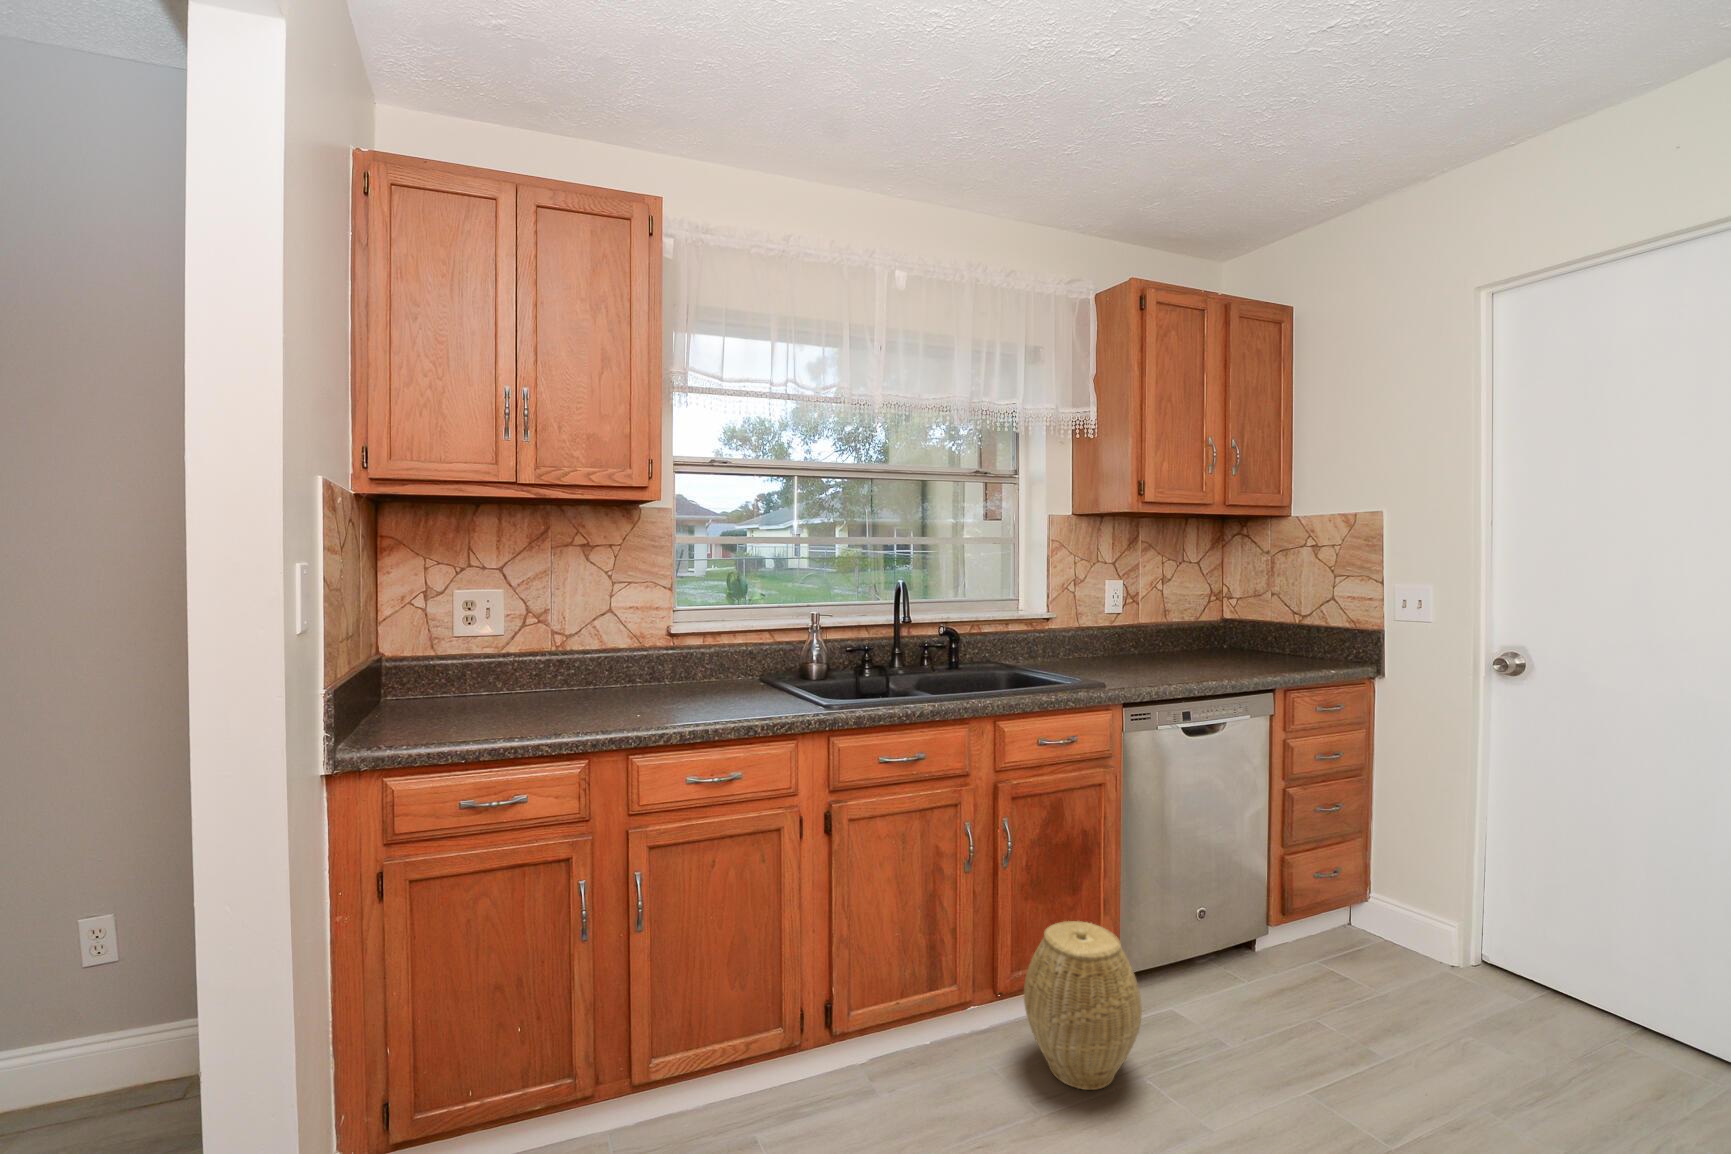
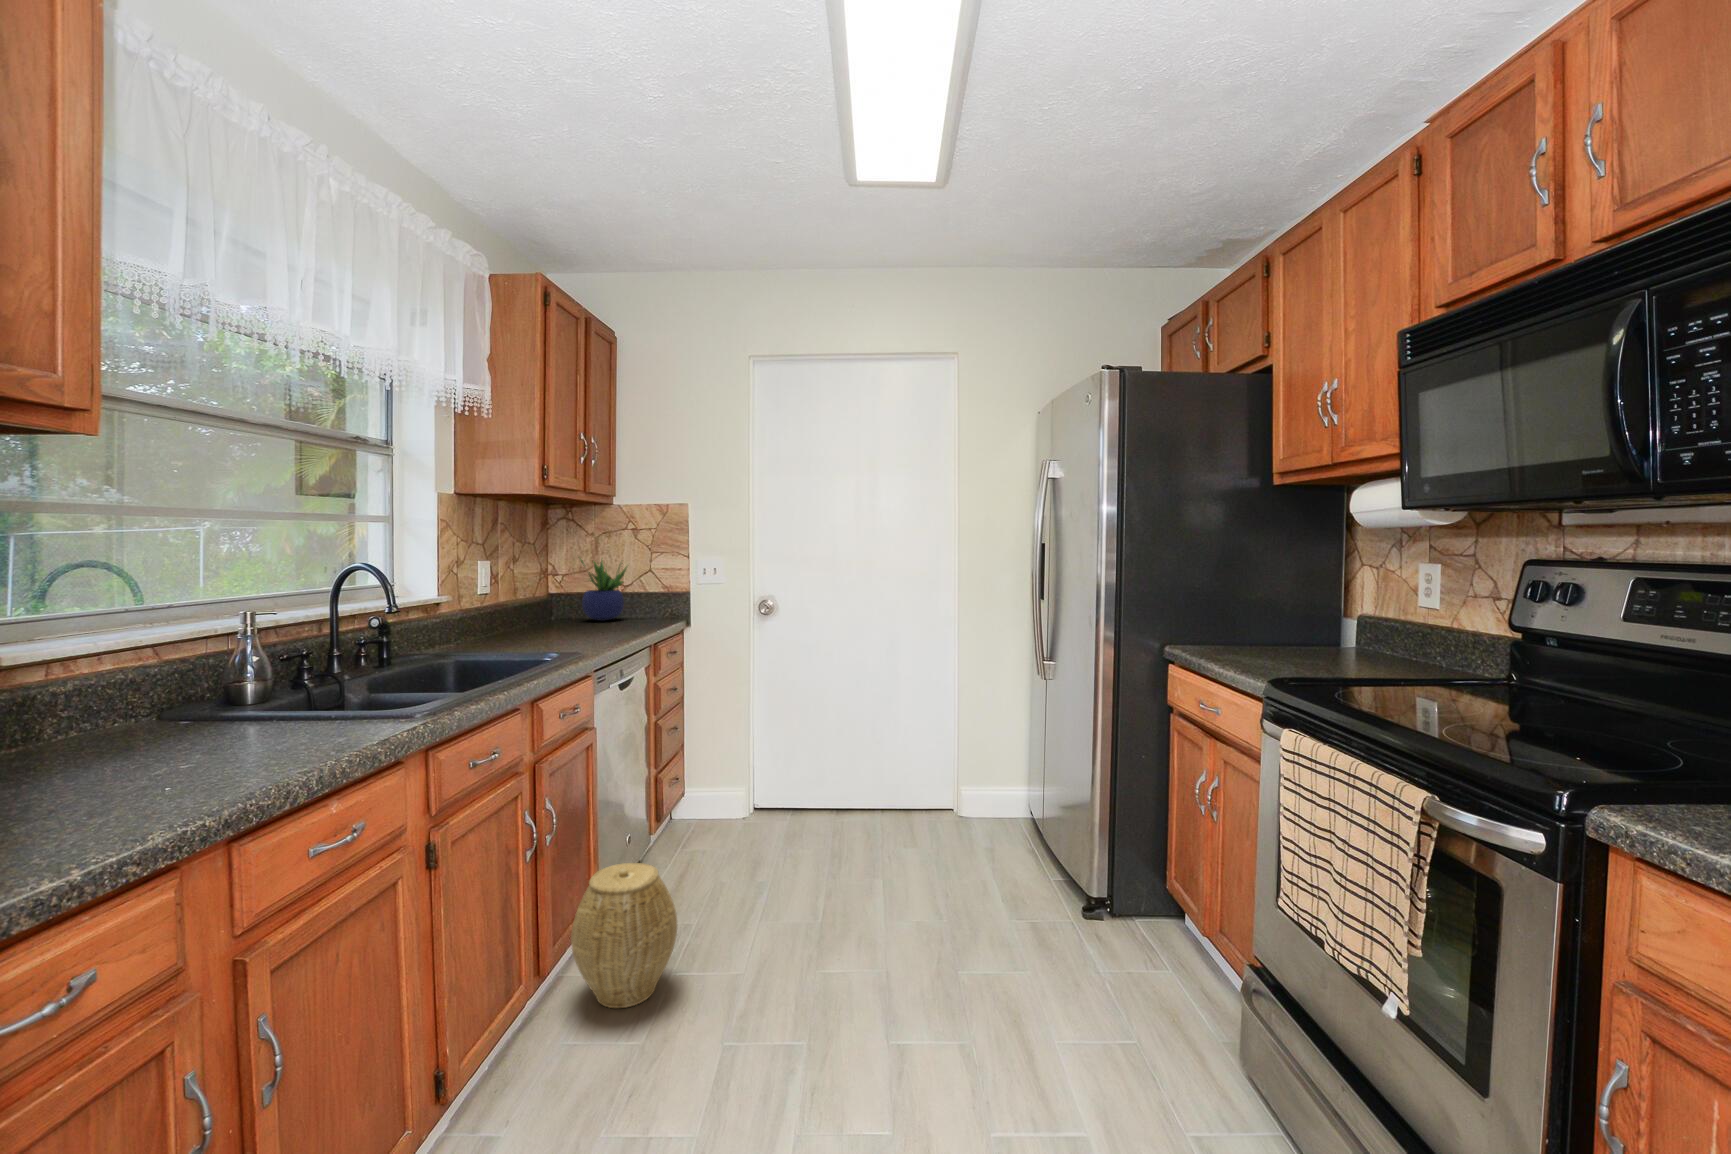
potted plant: none [1239,575,1310,656] -> present [580,559,627,621]

